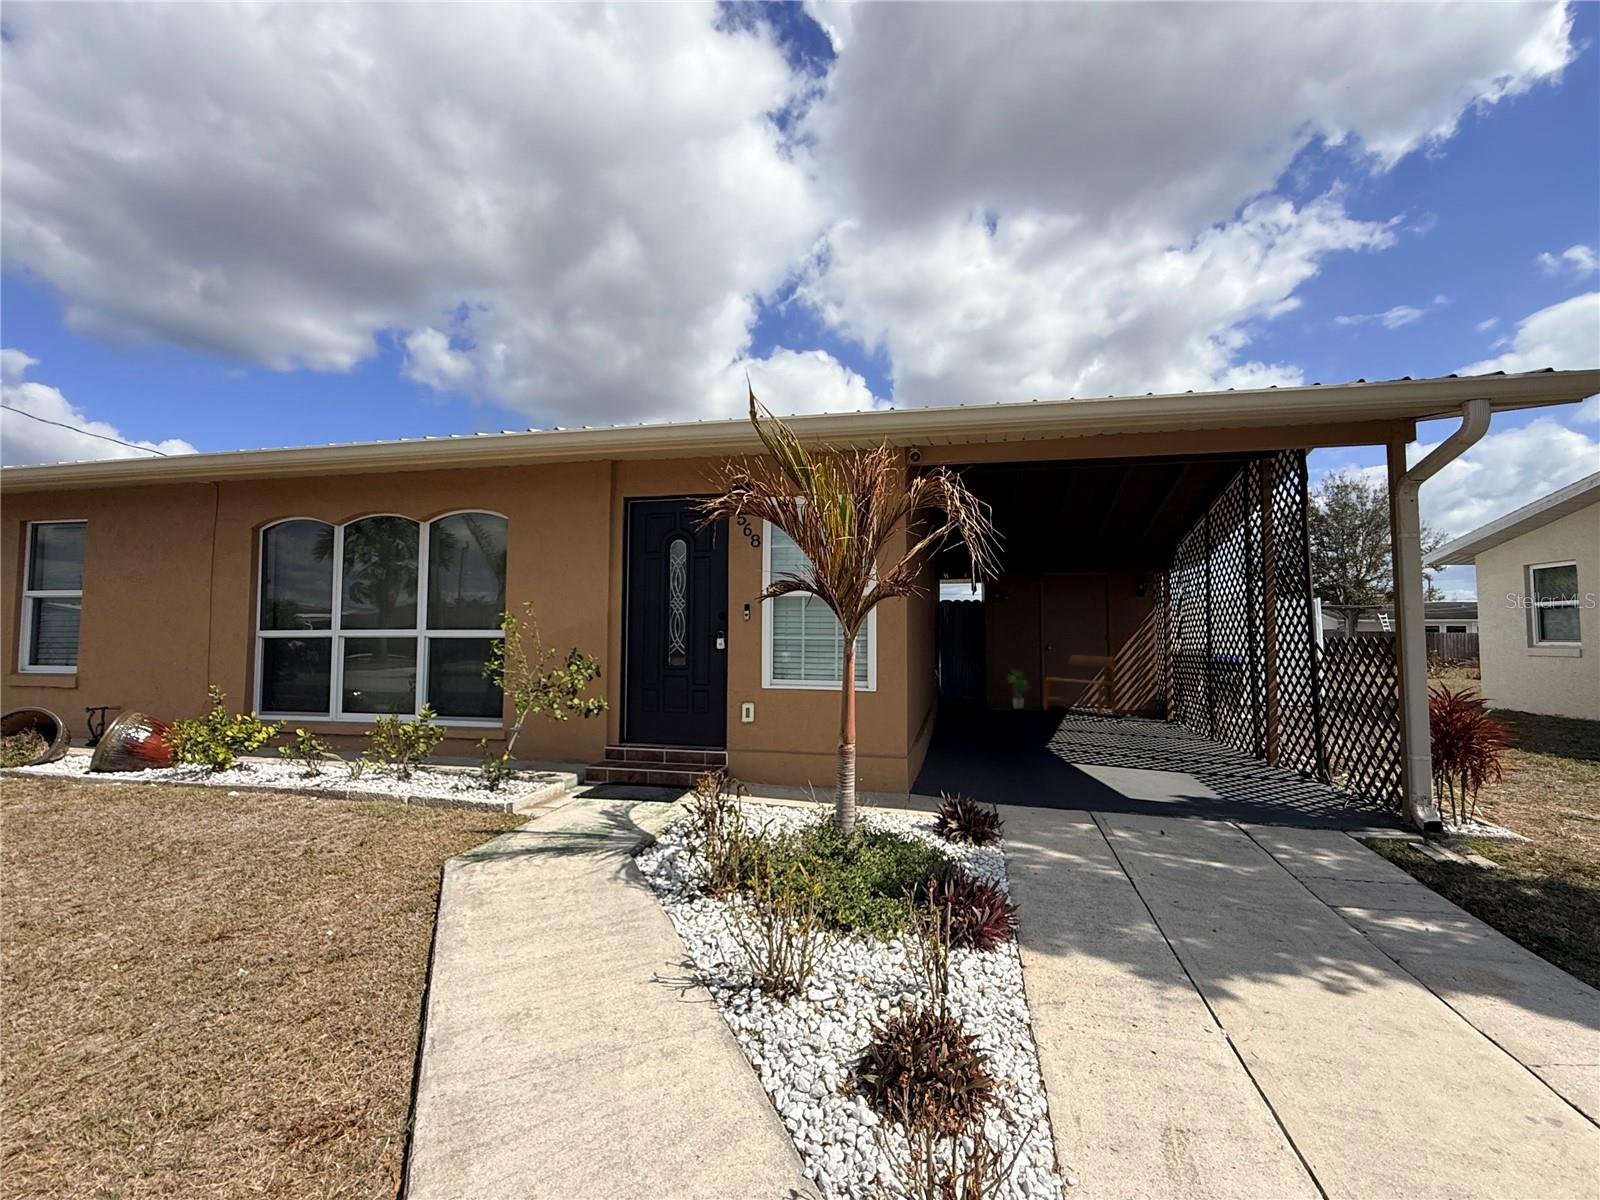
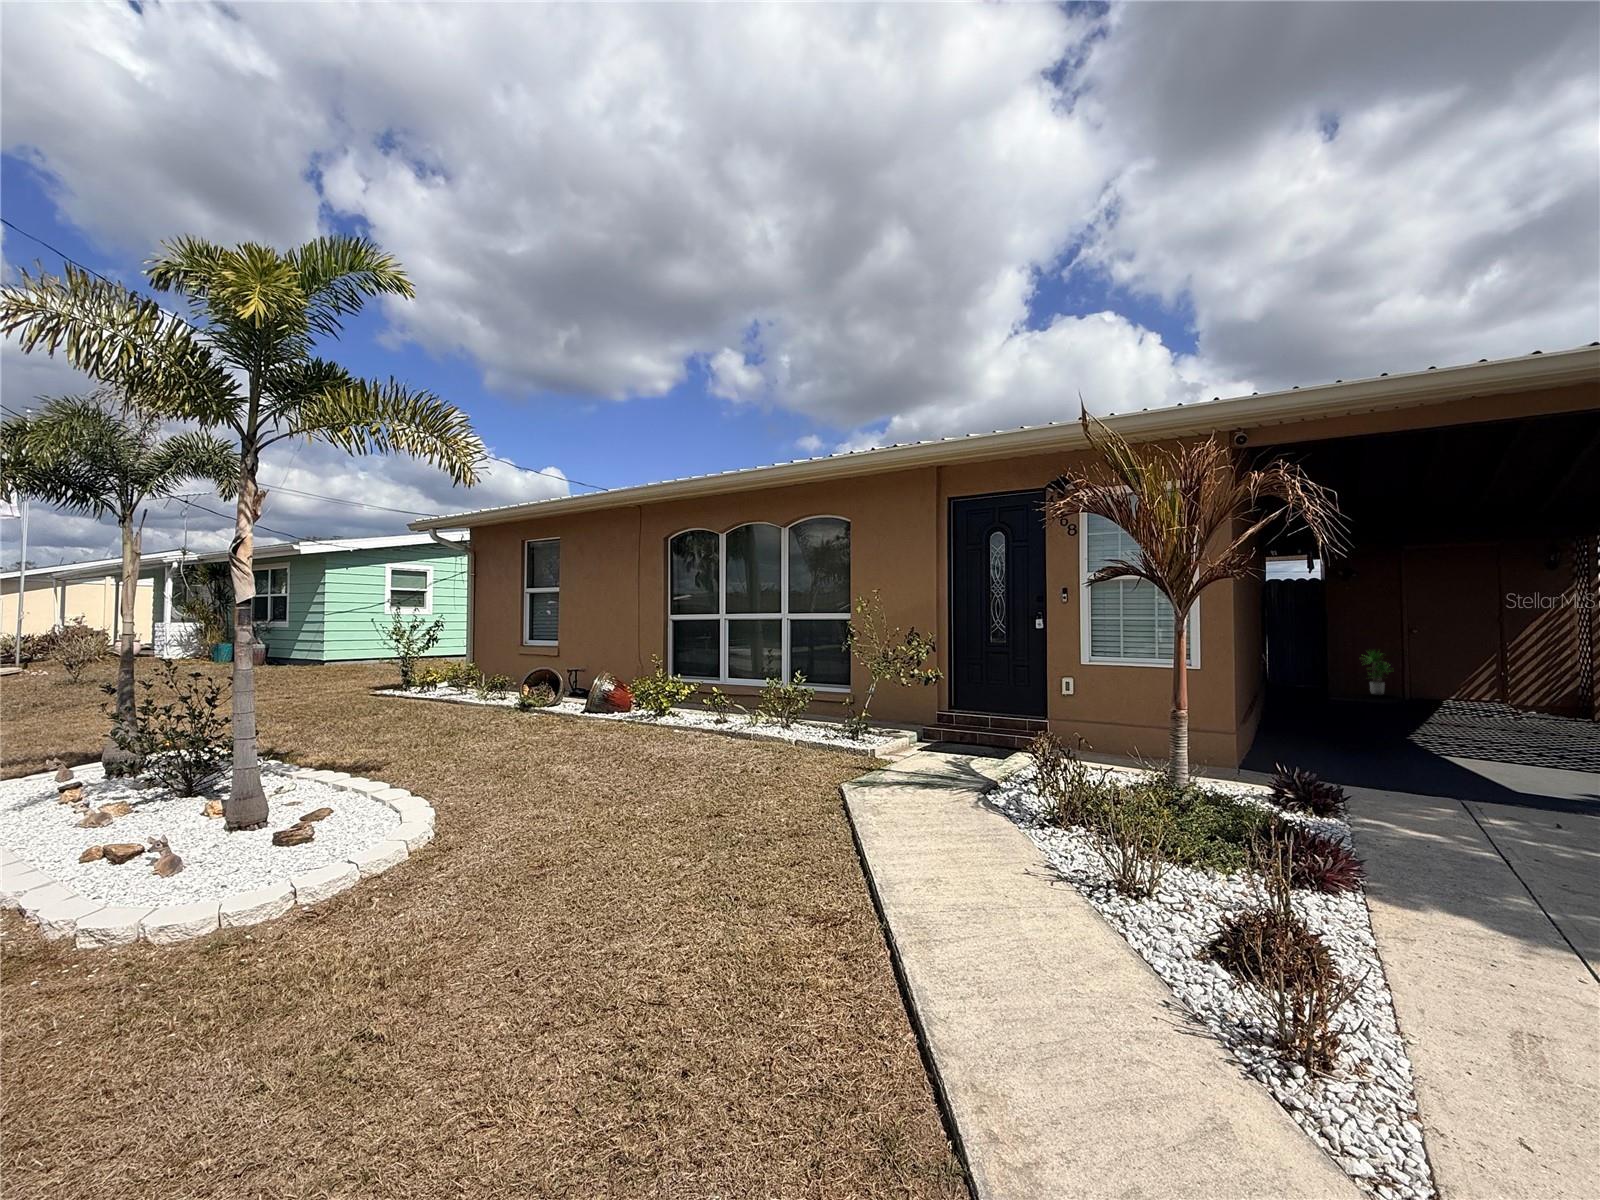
bench: present [1044,655,1117,716] -> none [1414,632,1525,706]

